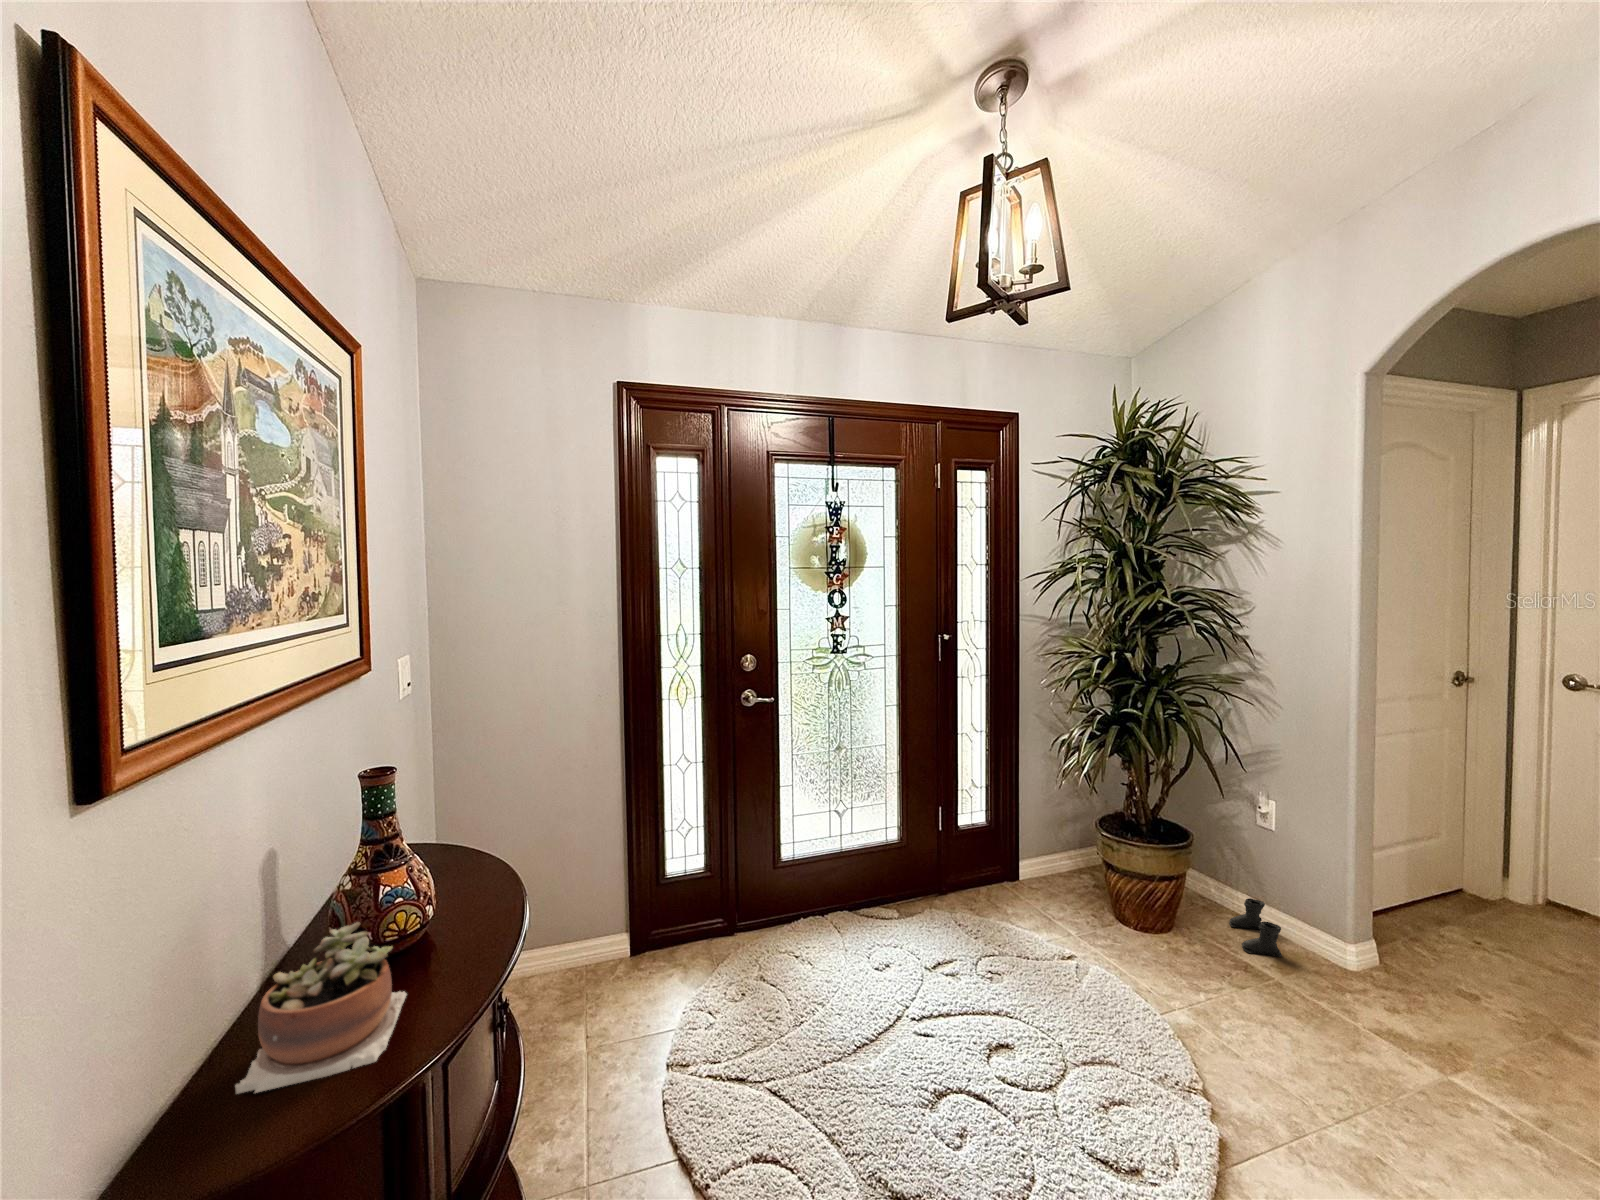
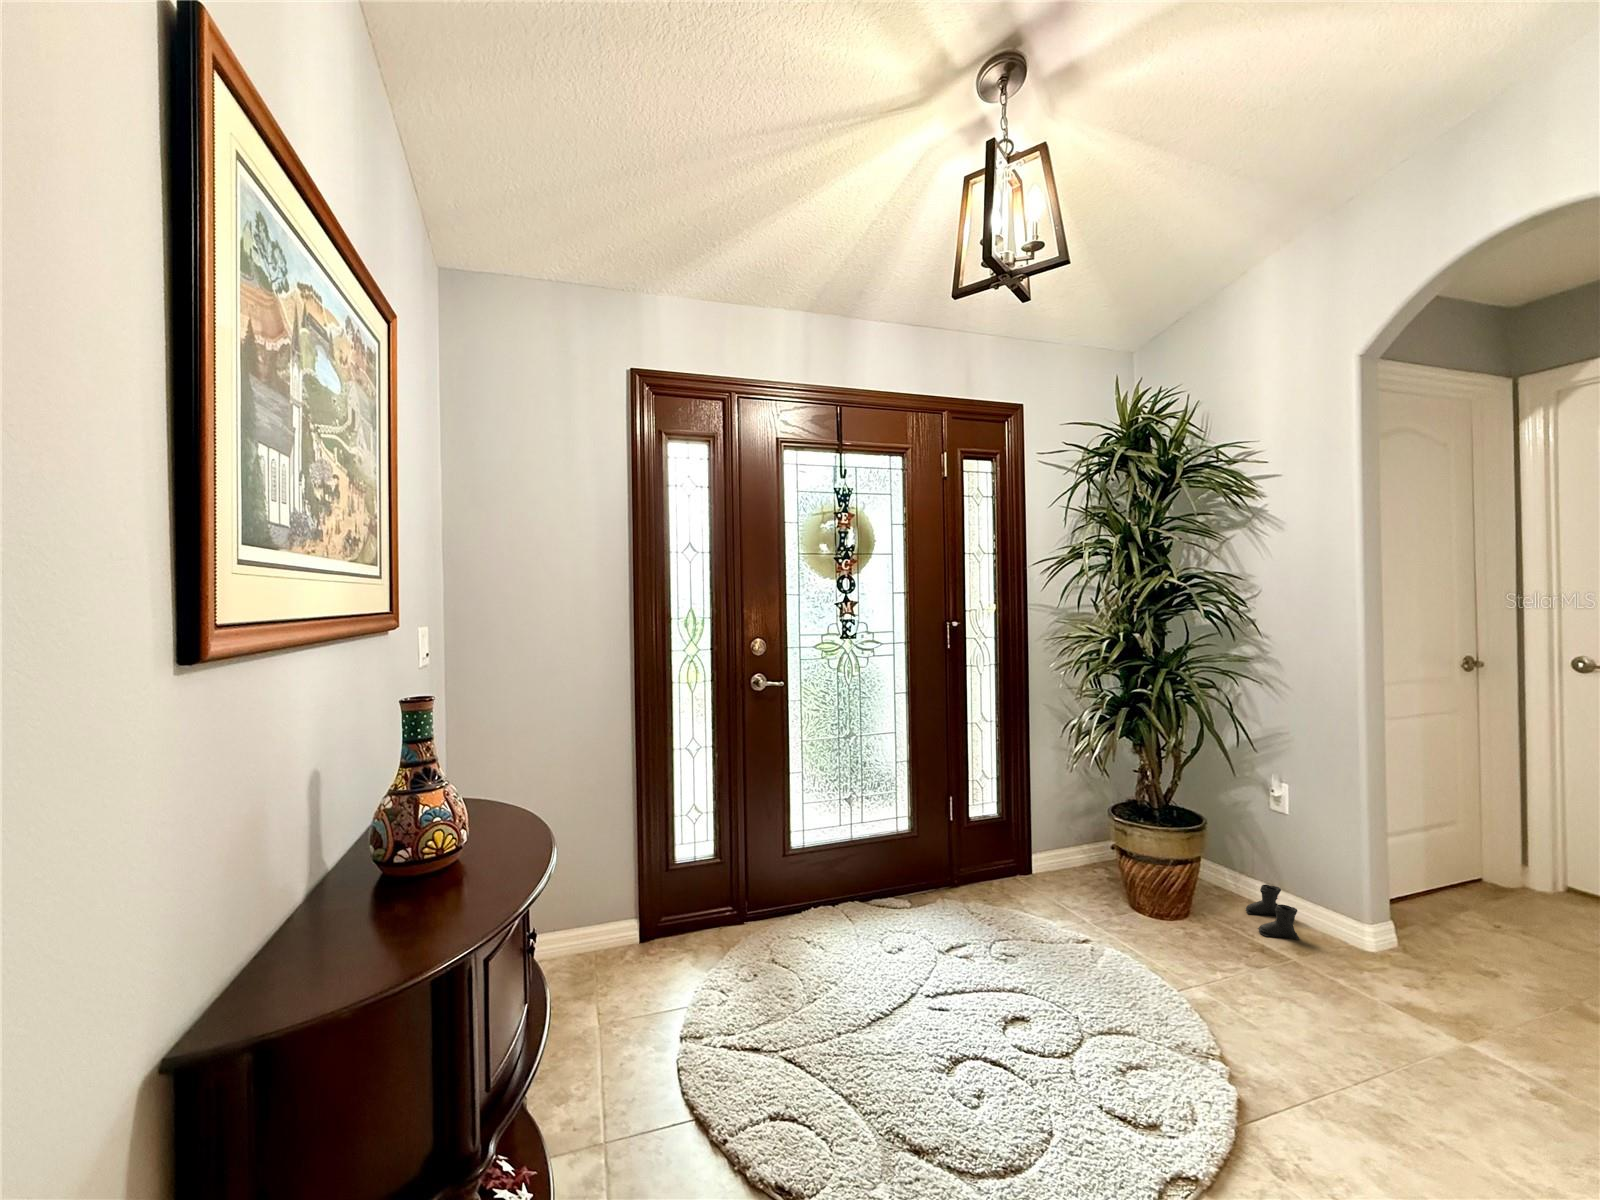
succulent plant: present [235,922,407,1094] -> none [305,821,452,960]

